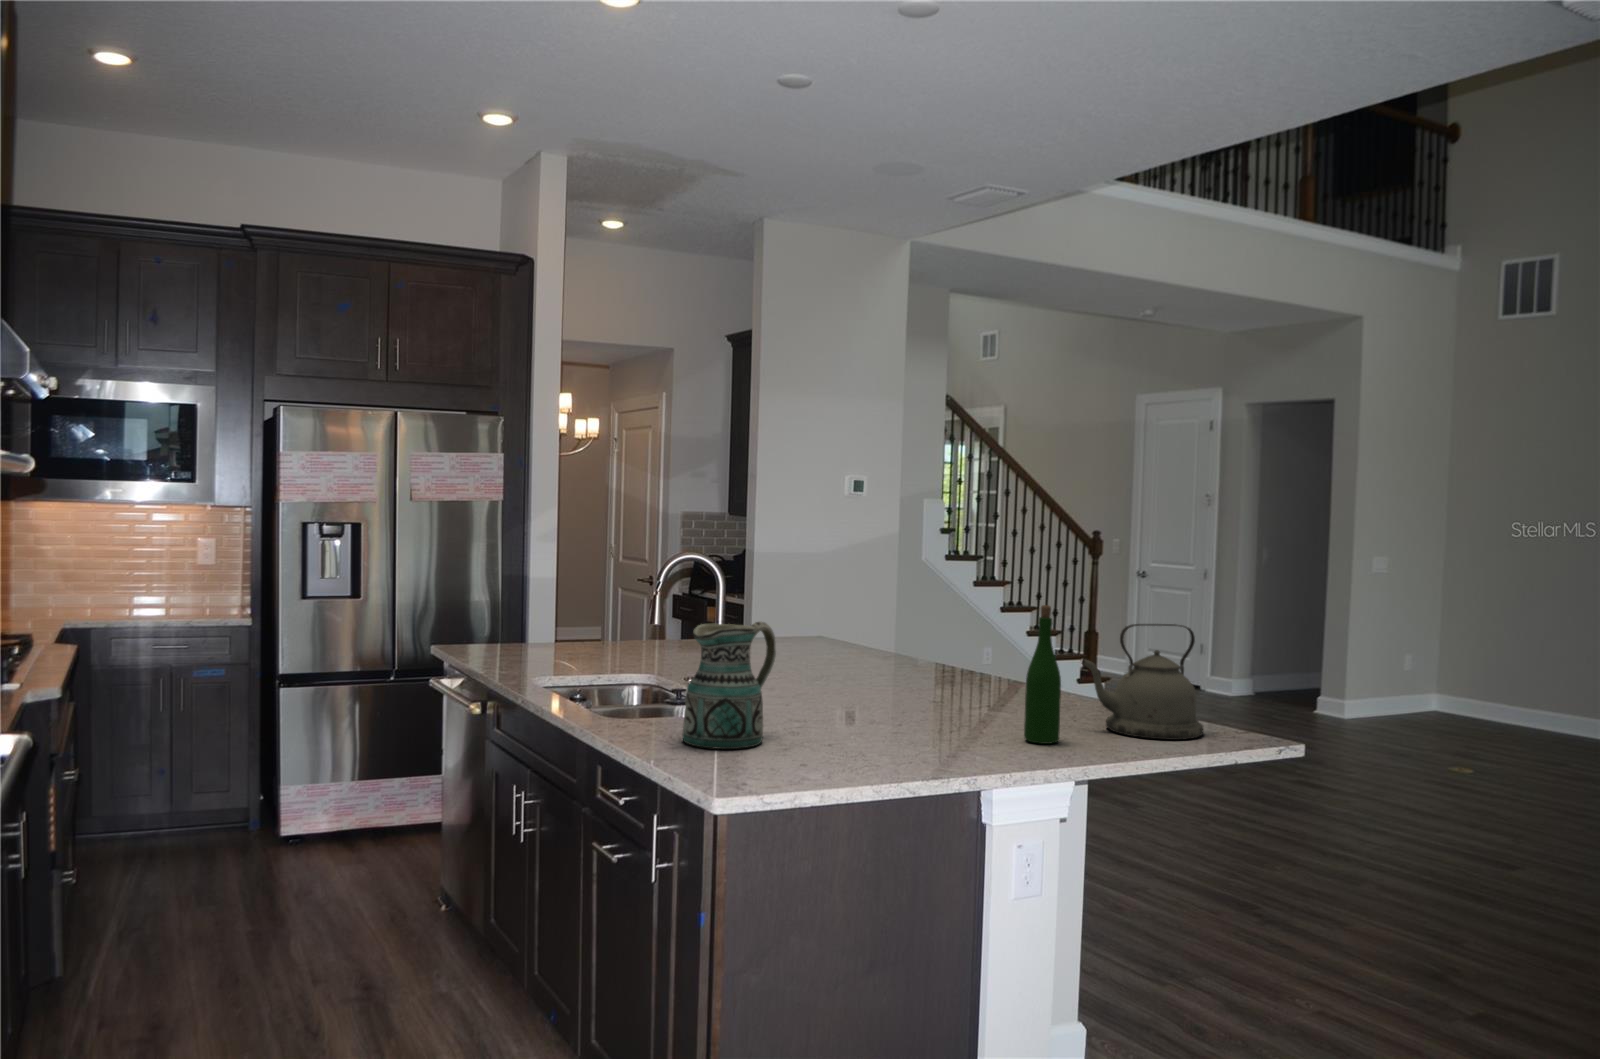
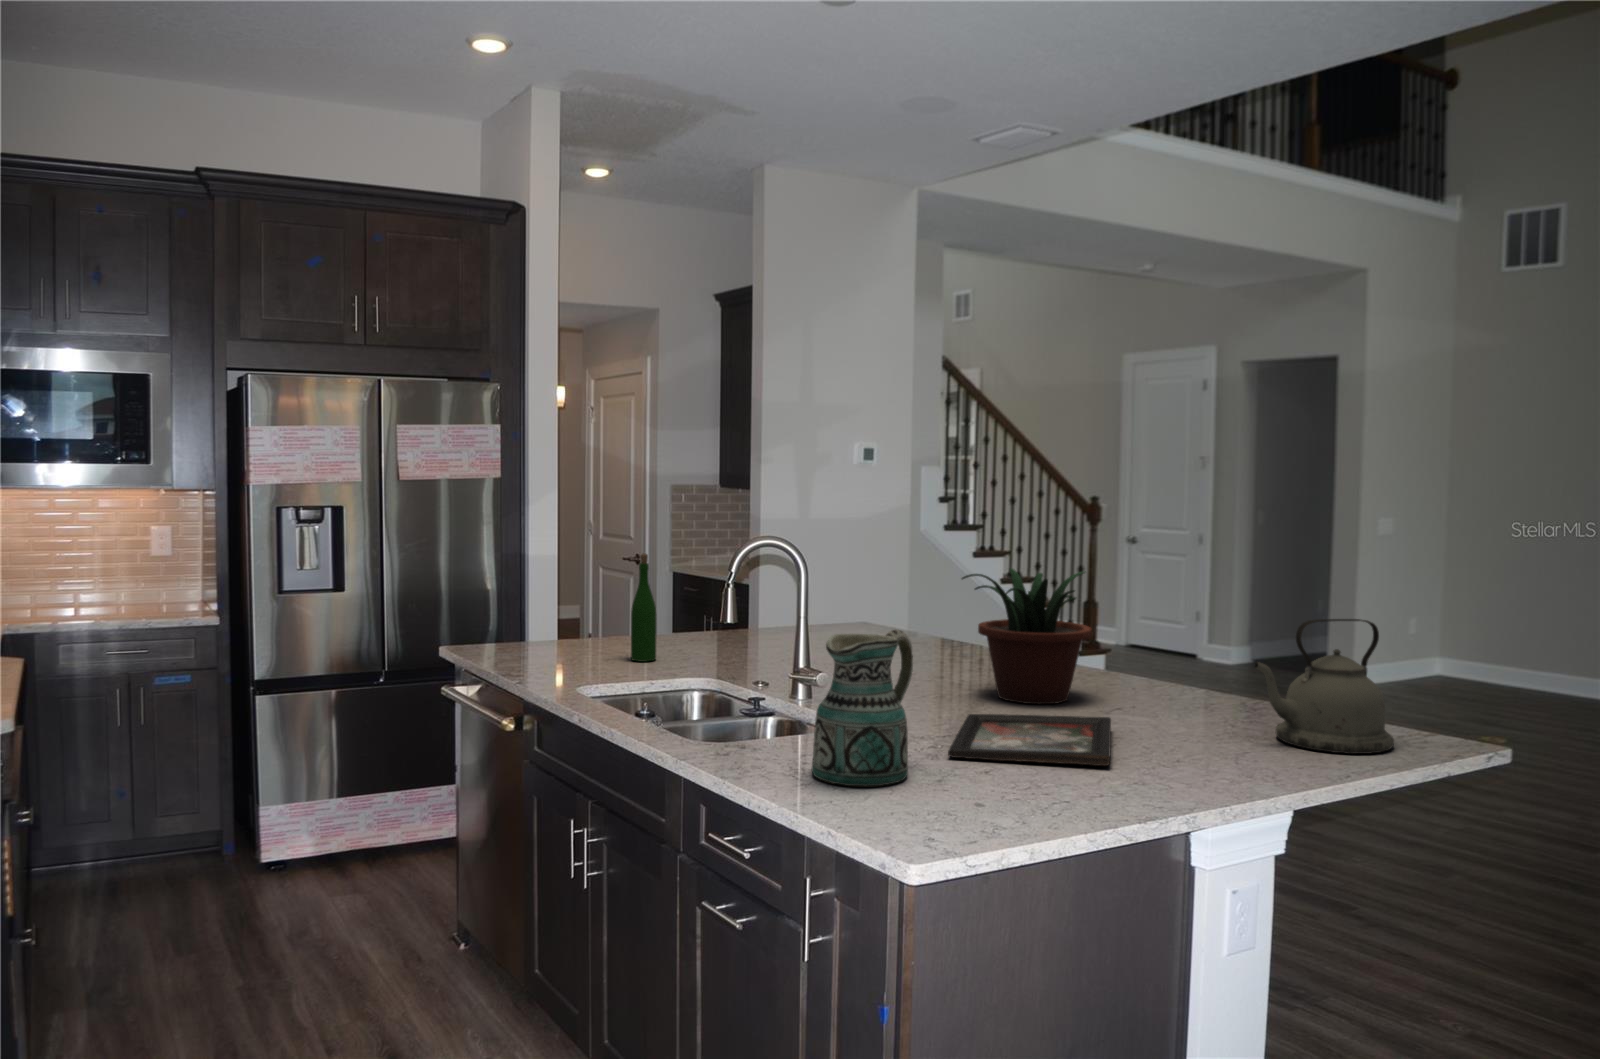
potted plant: none [856,580,974,698] -> present [962,568,1091,704]
wine bottle: present [1024,605,1061,744] -> present [631,554,656,662]
decorative tray: none [807,702,966,741] -> present [948,714,1111,766]

